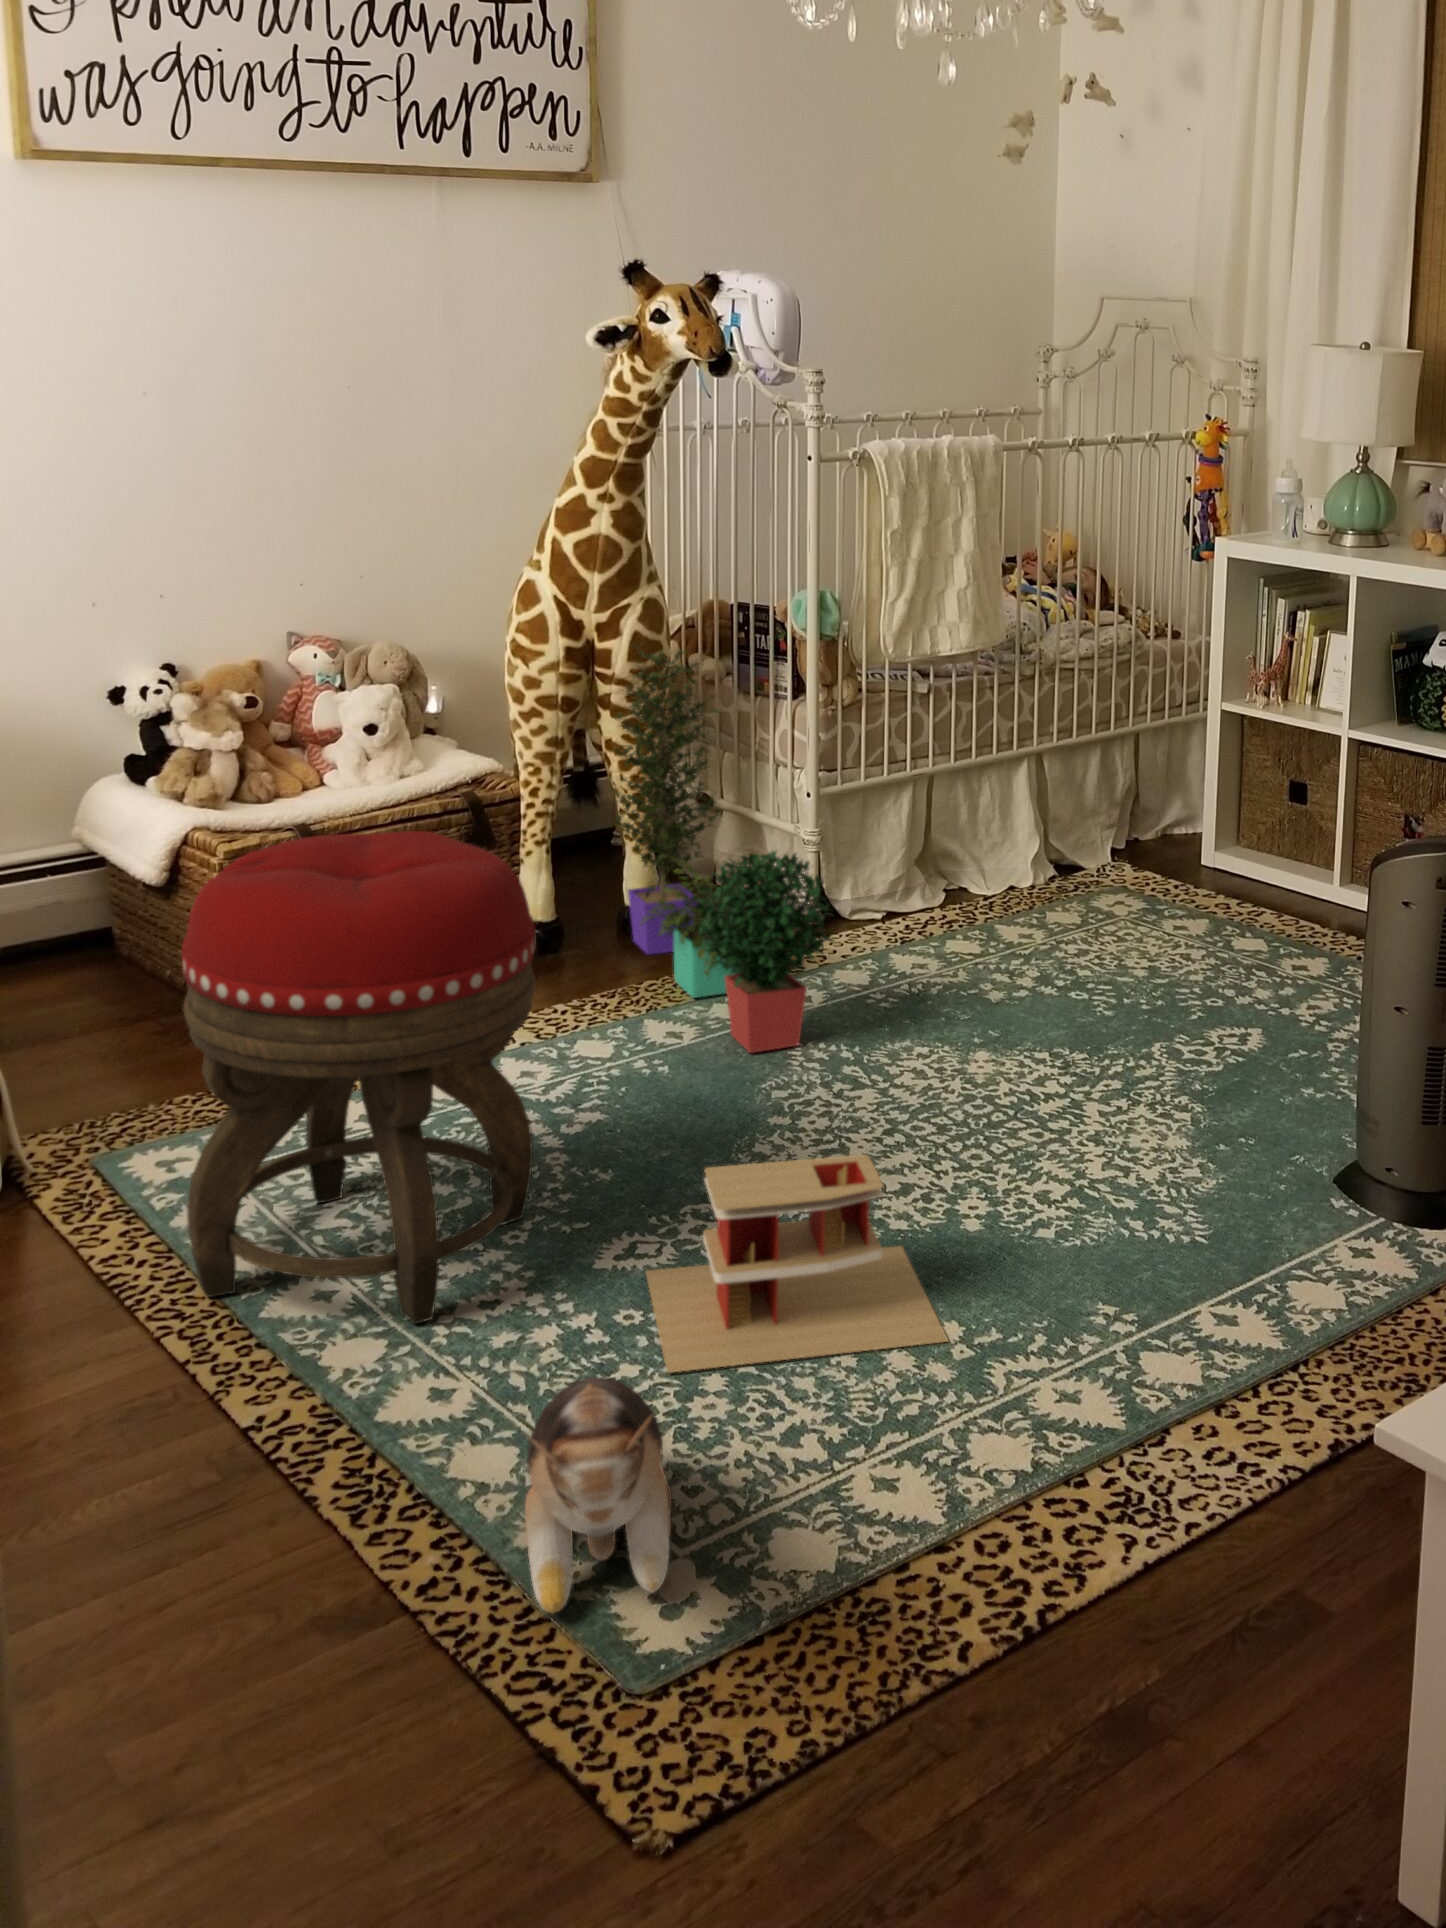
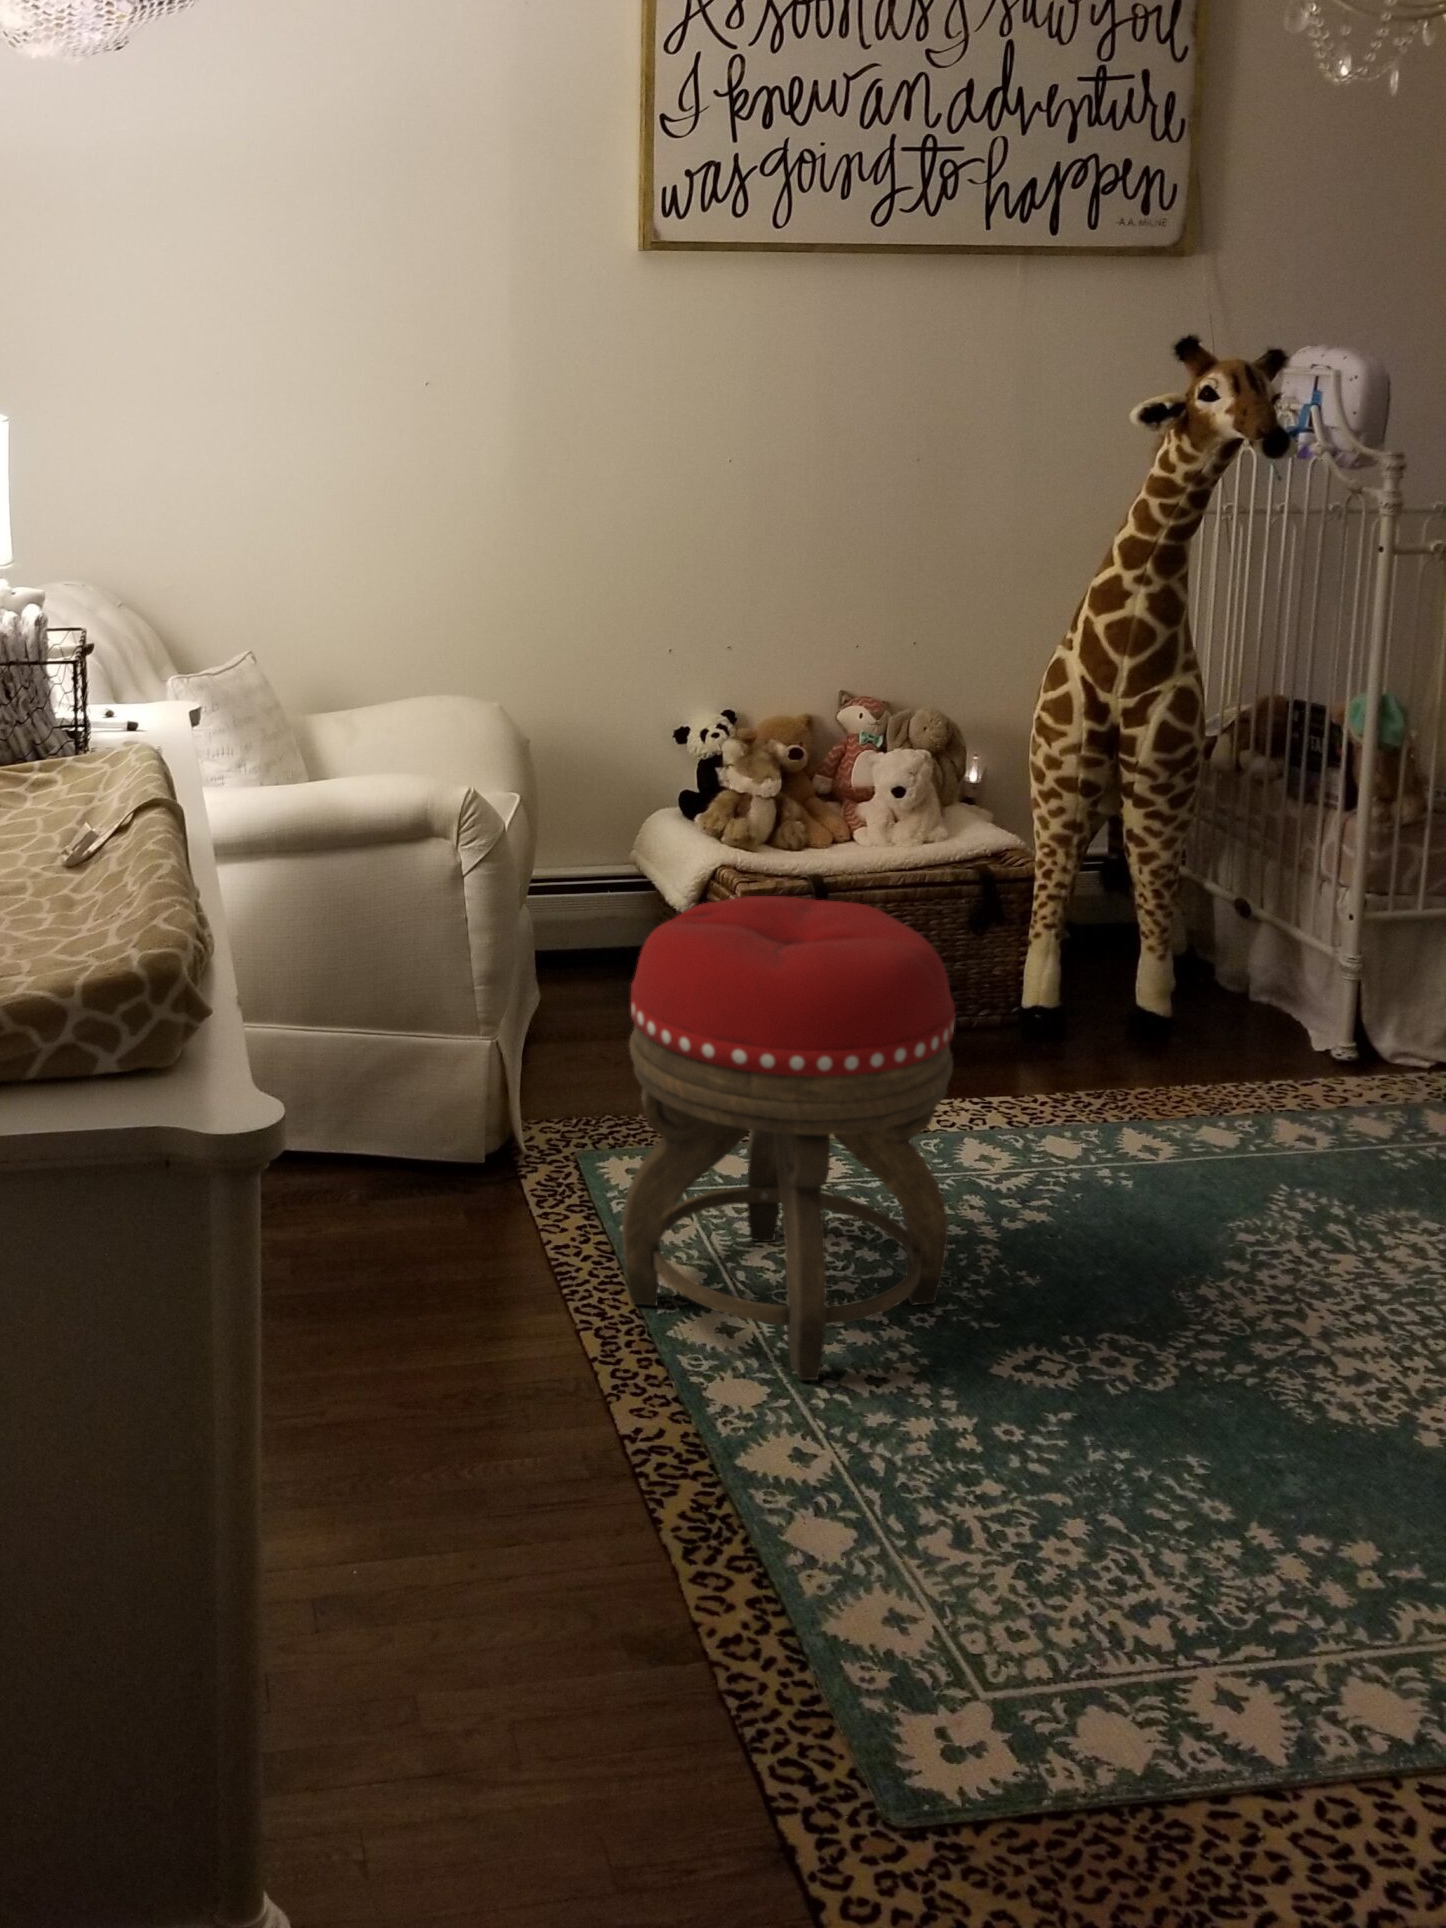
potted plant: present [612,645,834,1053] -> none [1118,731,1340,1189]
toy house: present [646,1155,948,1373] -> none [1027,1300,1361,1568]
plush toy: present [525,1377,672,1613] -> none [804,1483,986,1725]

